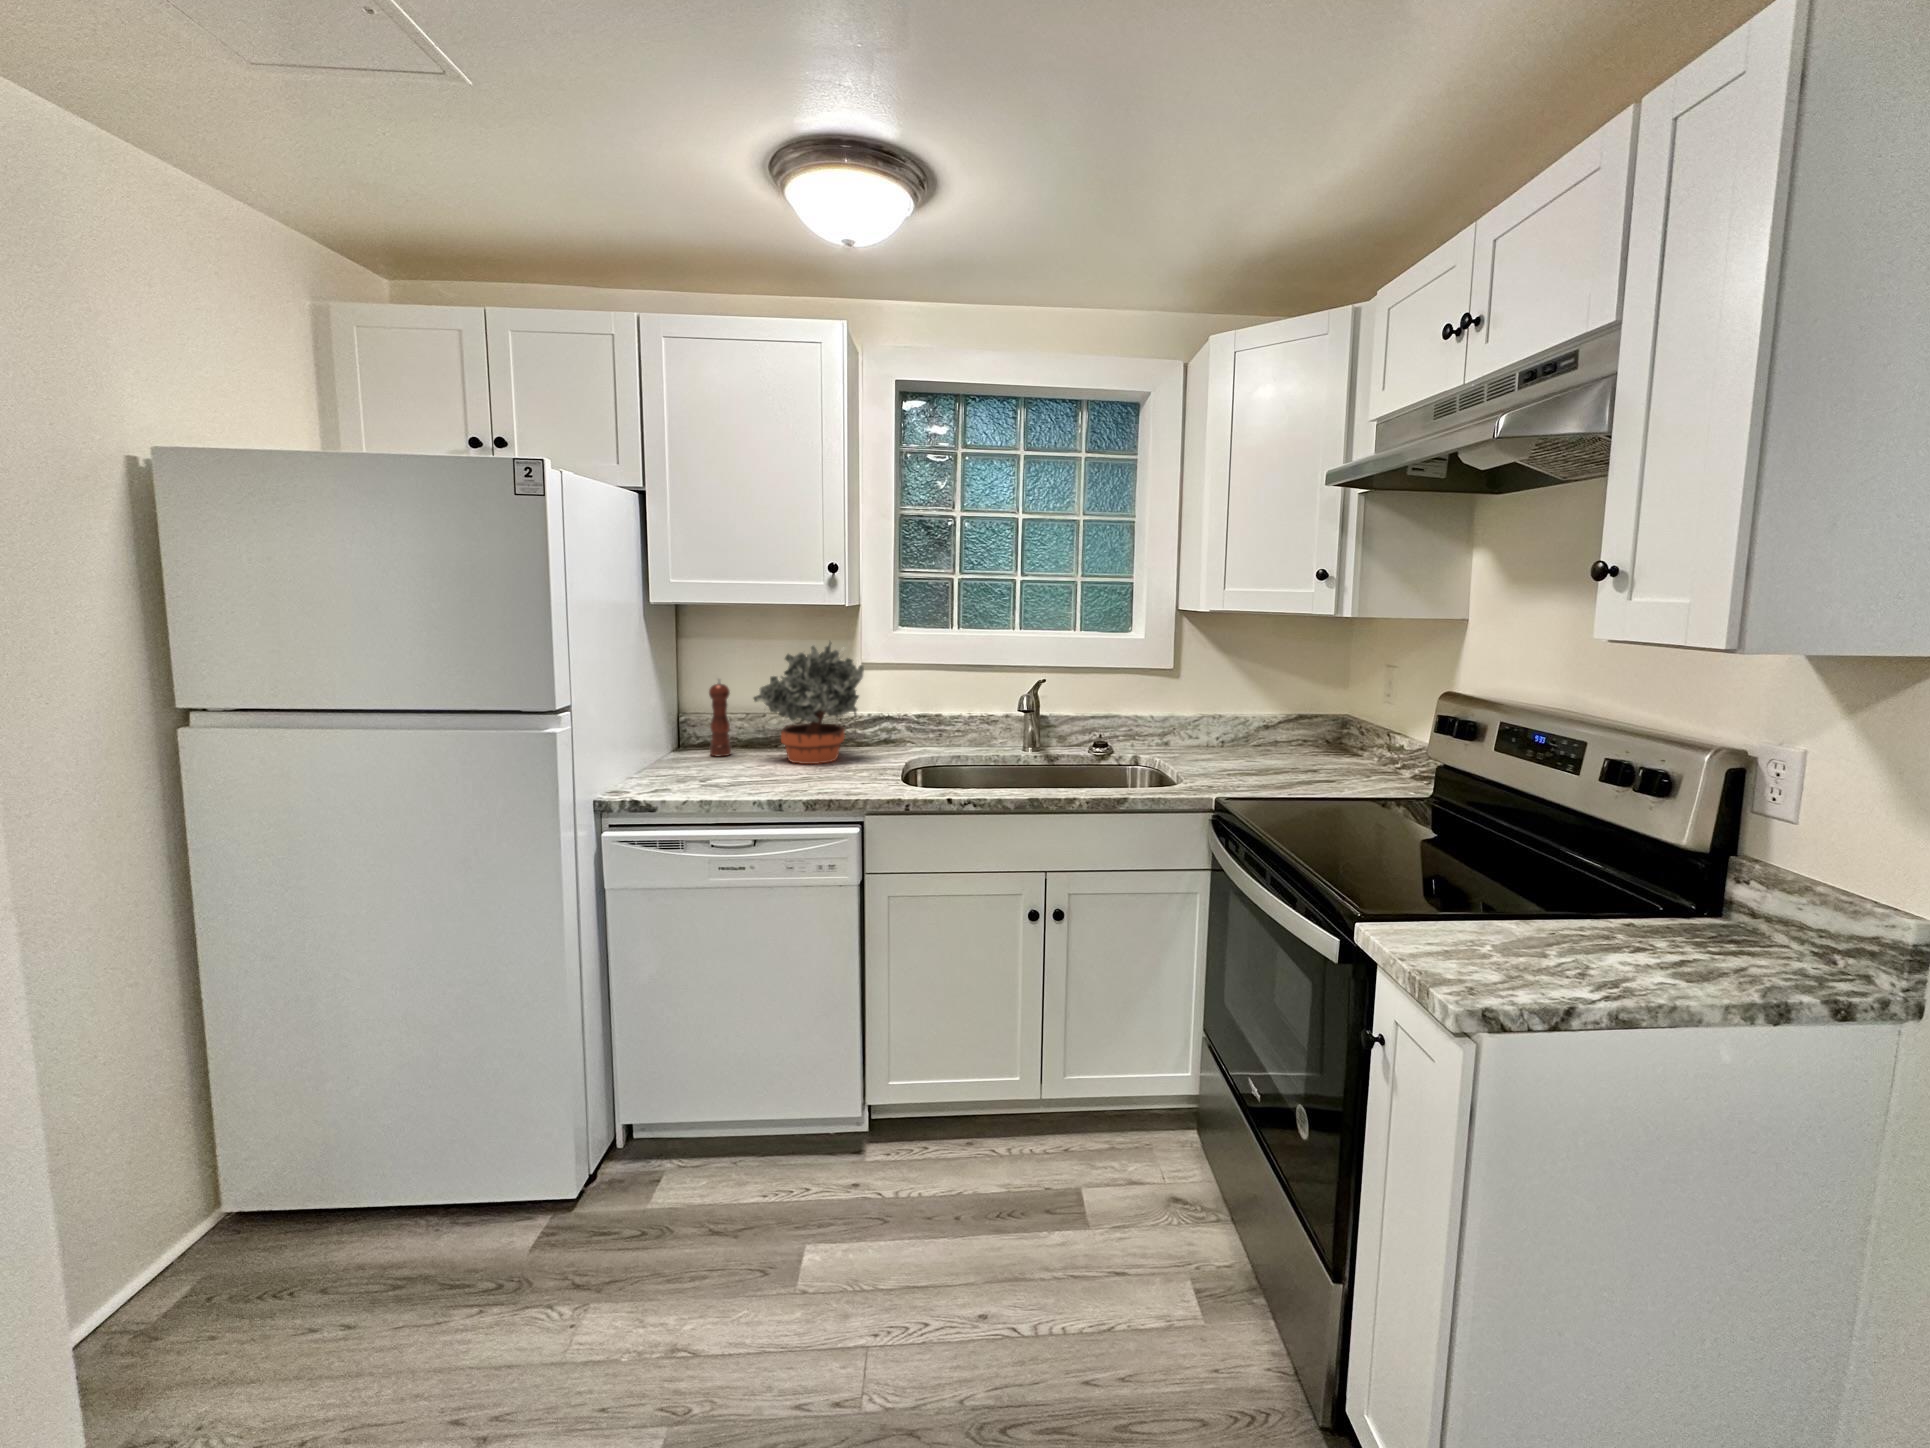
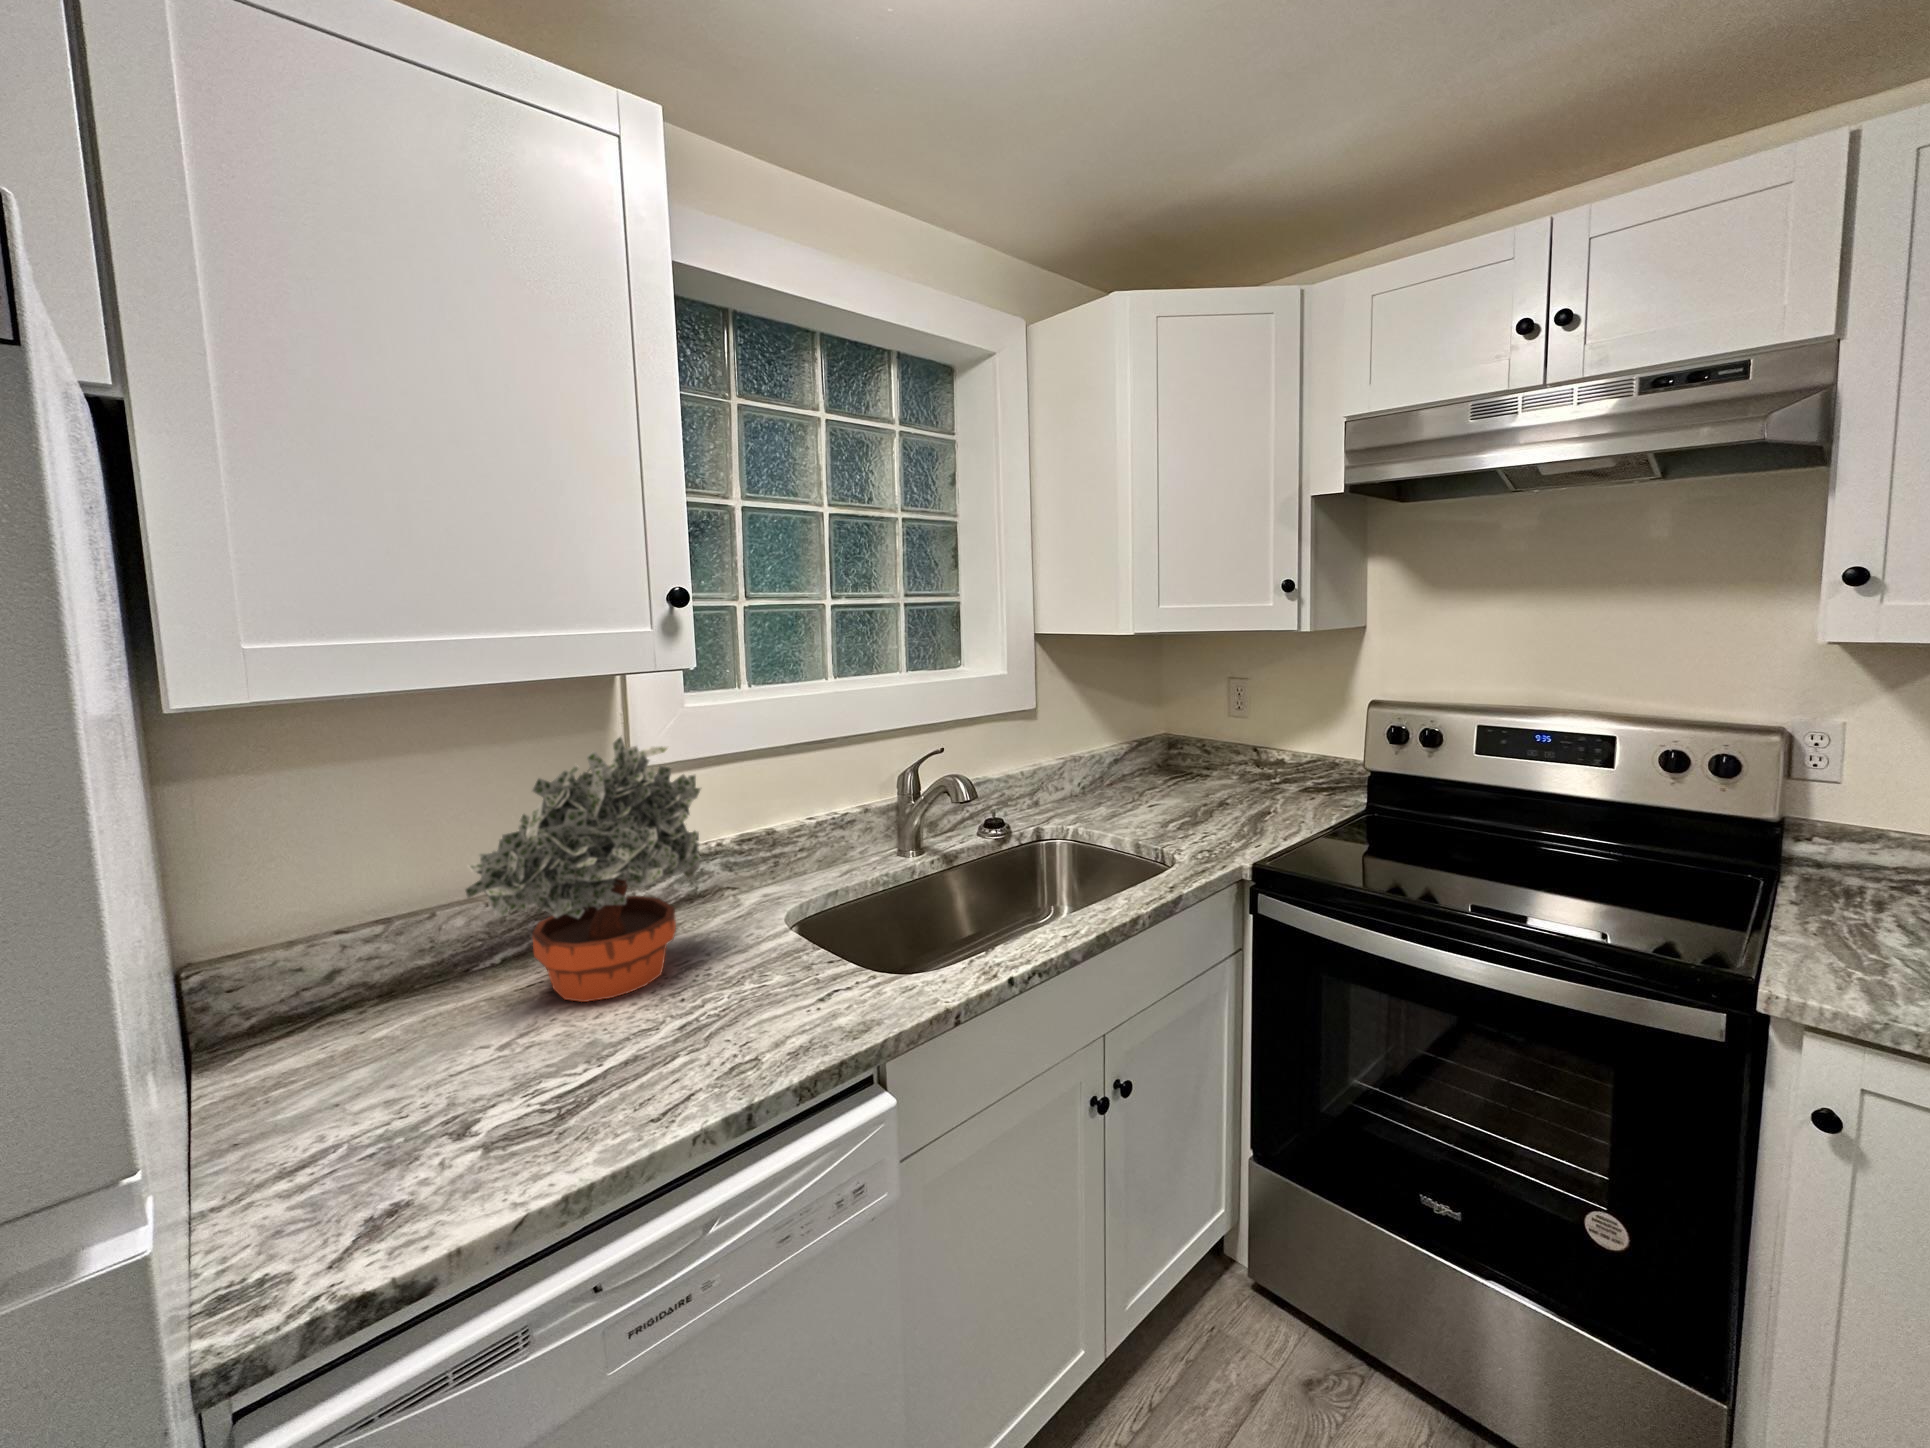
pepper mill: present [709,678,731,757] -> none [307,863,383,1051]

